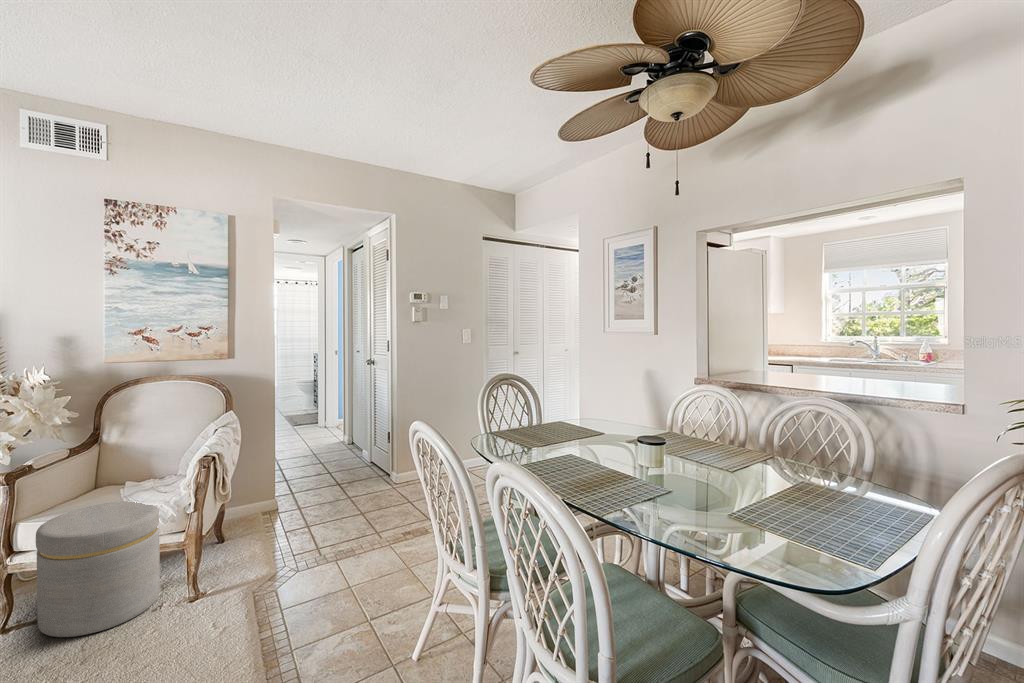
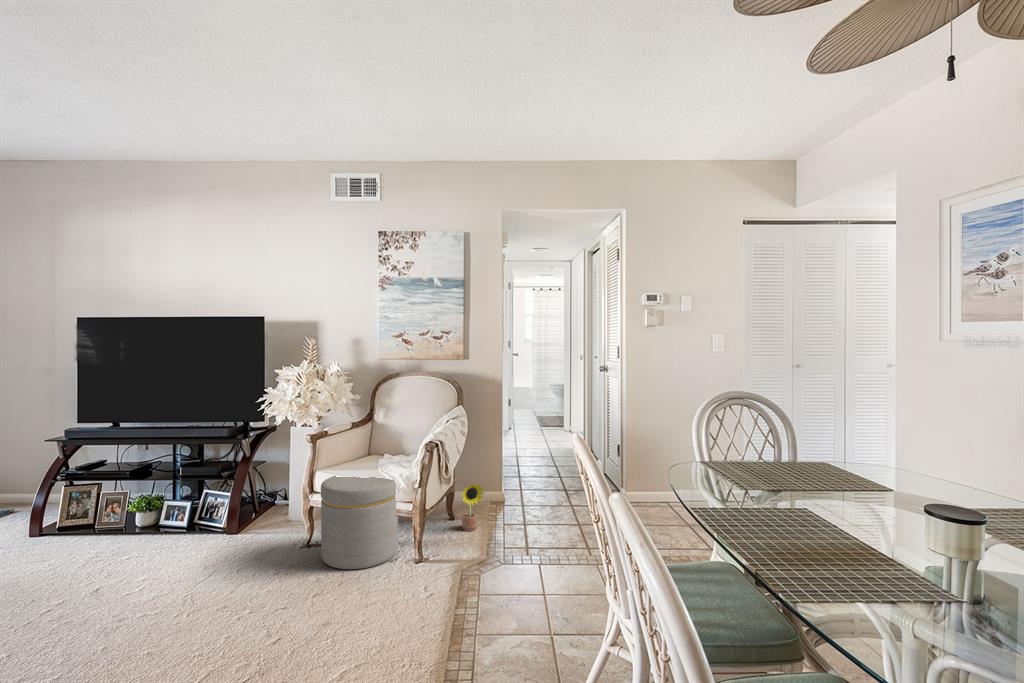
decorative plant: none [237,495,267,548] -> present [462,484,485,531]

